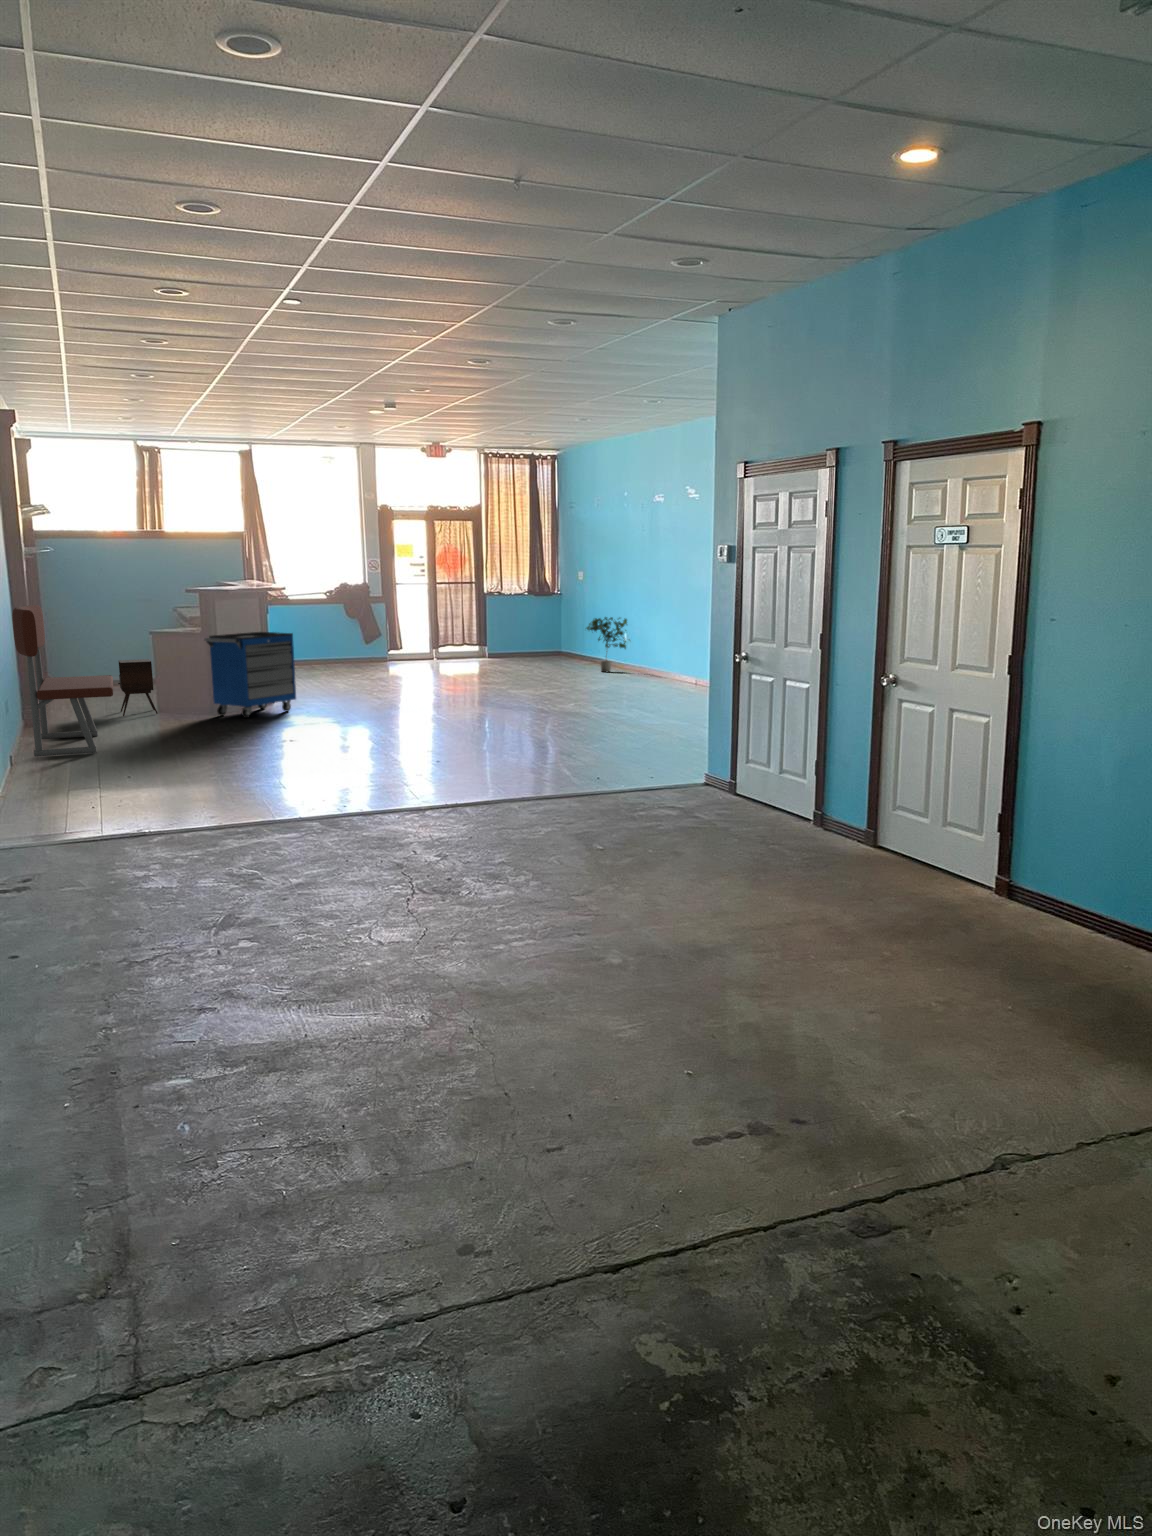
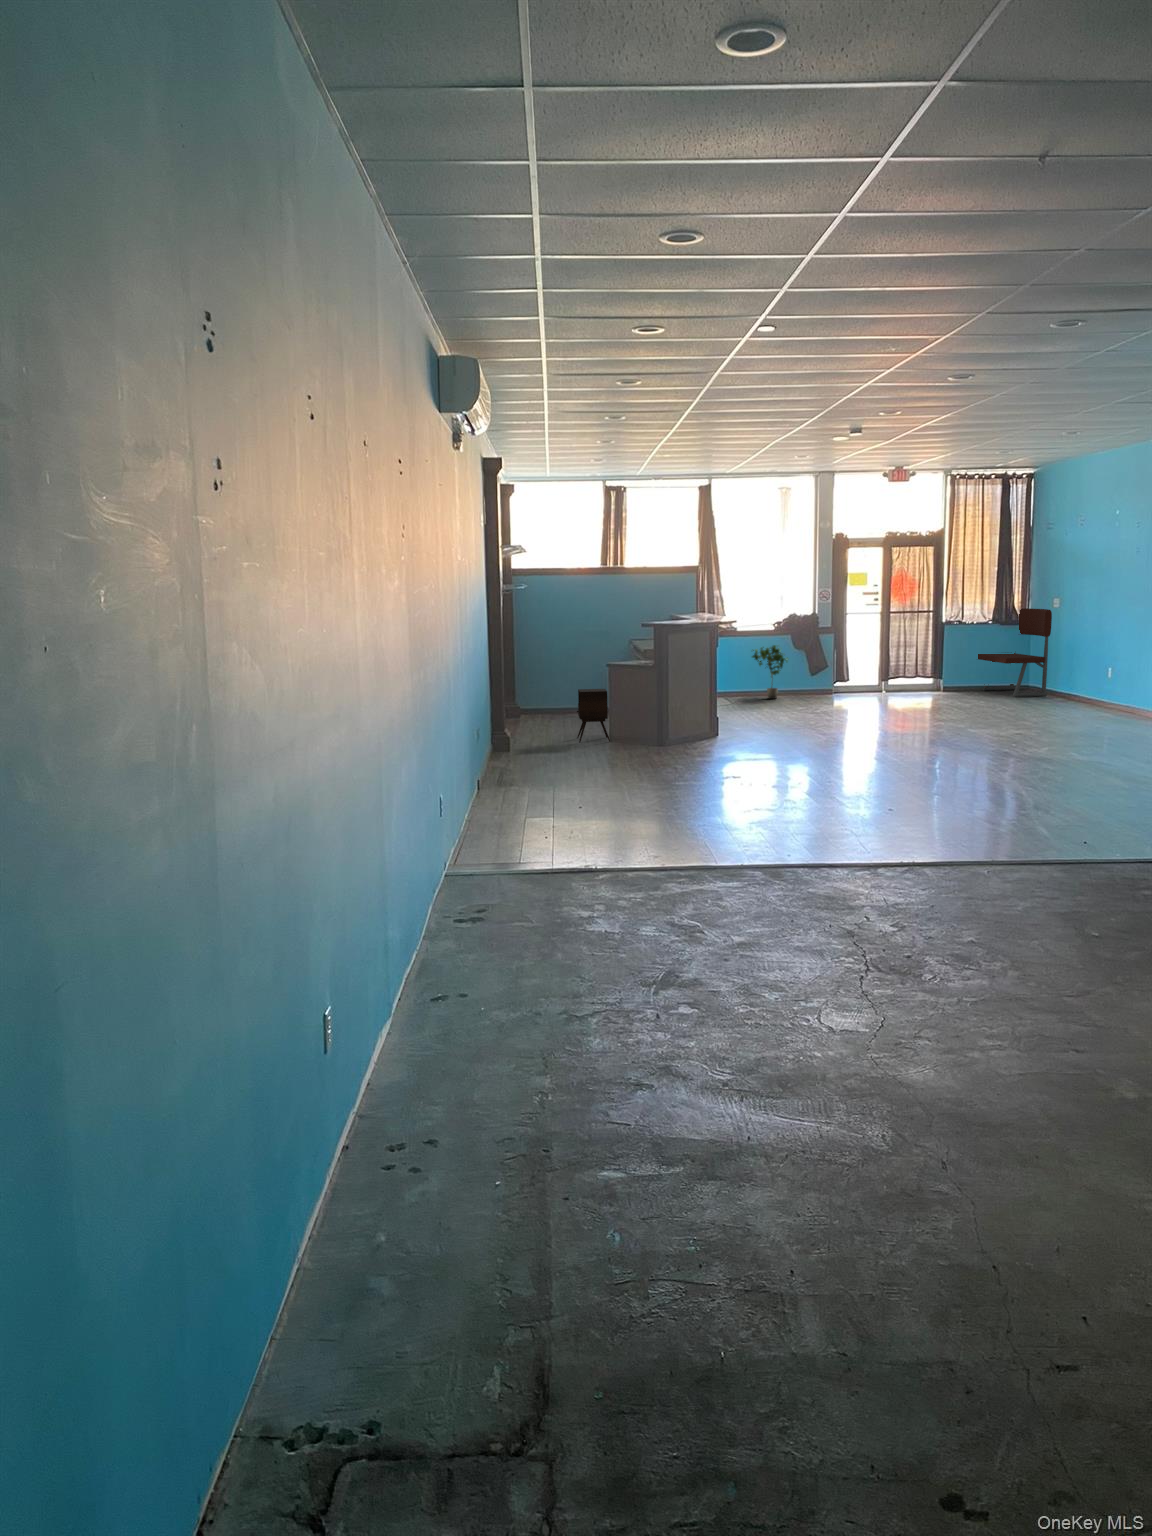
bench: present [12,605,113,757] -> present [978,608,1052,697]
potted plant: present [587,617,627,672] -> present [752,645,787,699]
storage cabinet: present [204,632,296,718] -> none [657,664,742,750]

